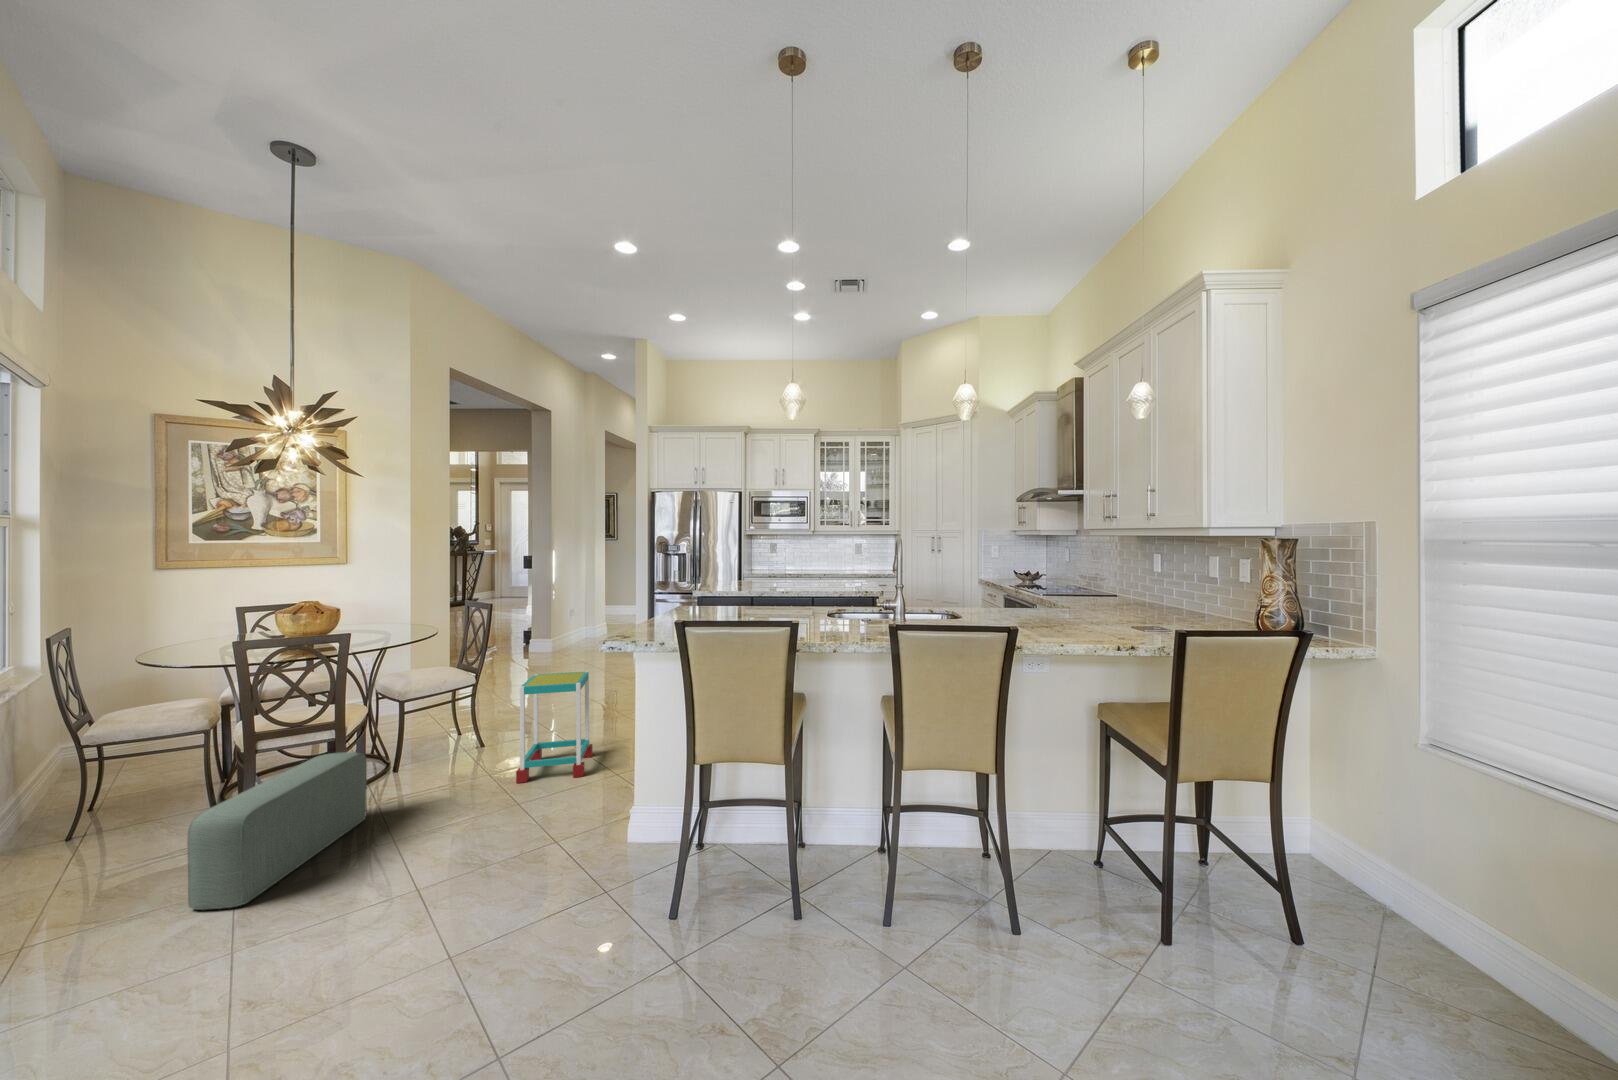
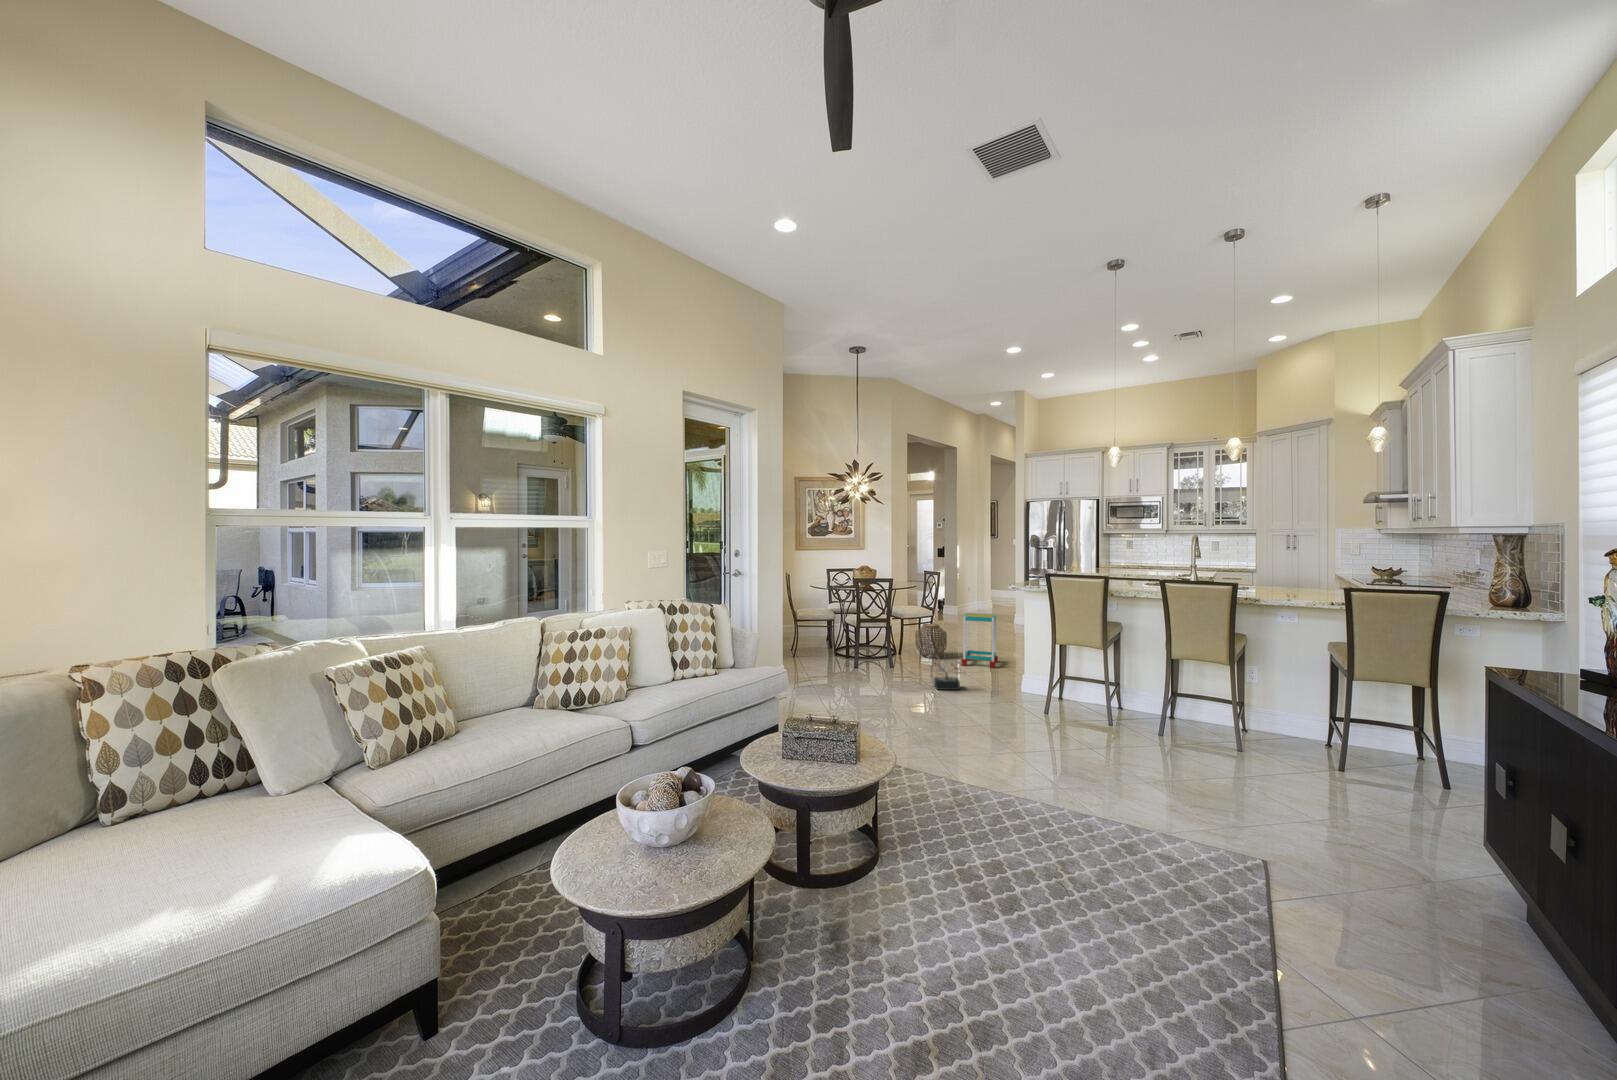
woven basket: none [426,700,496,772] -> present [915,624,947,658]
pouf: present [187,752,367,910] -> none [861,634,902,678]
decorative plant: none [370,818,490,918] -> present [927,655,961,690]

